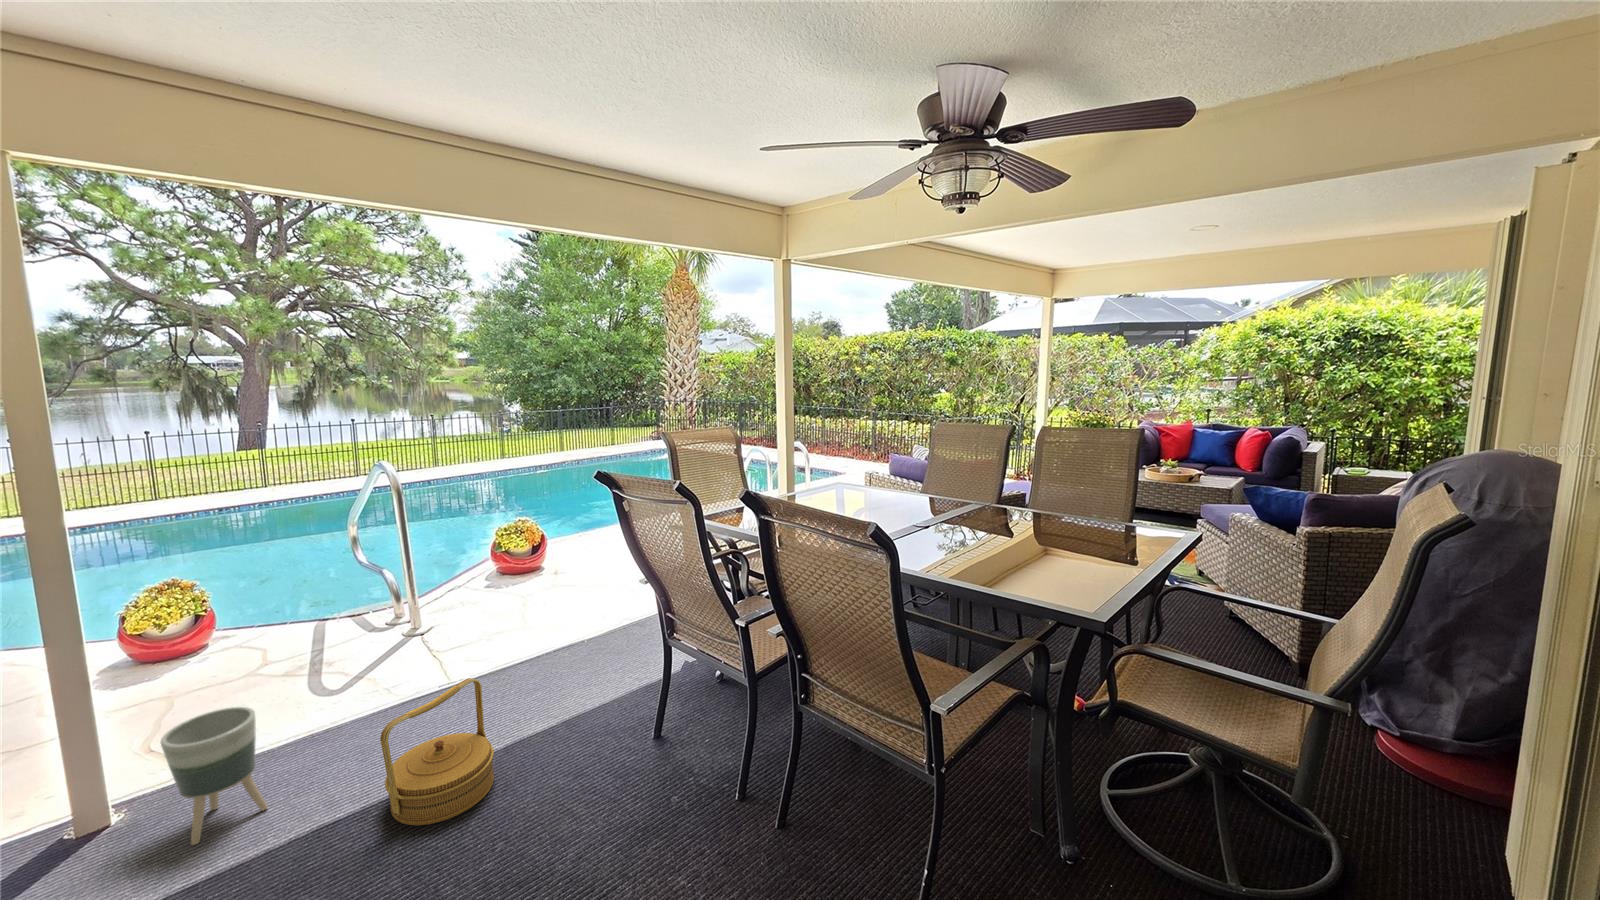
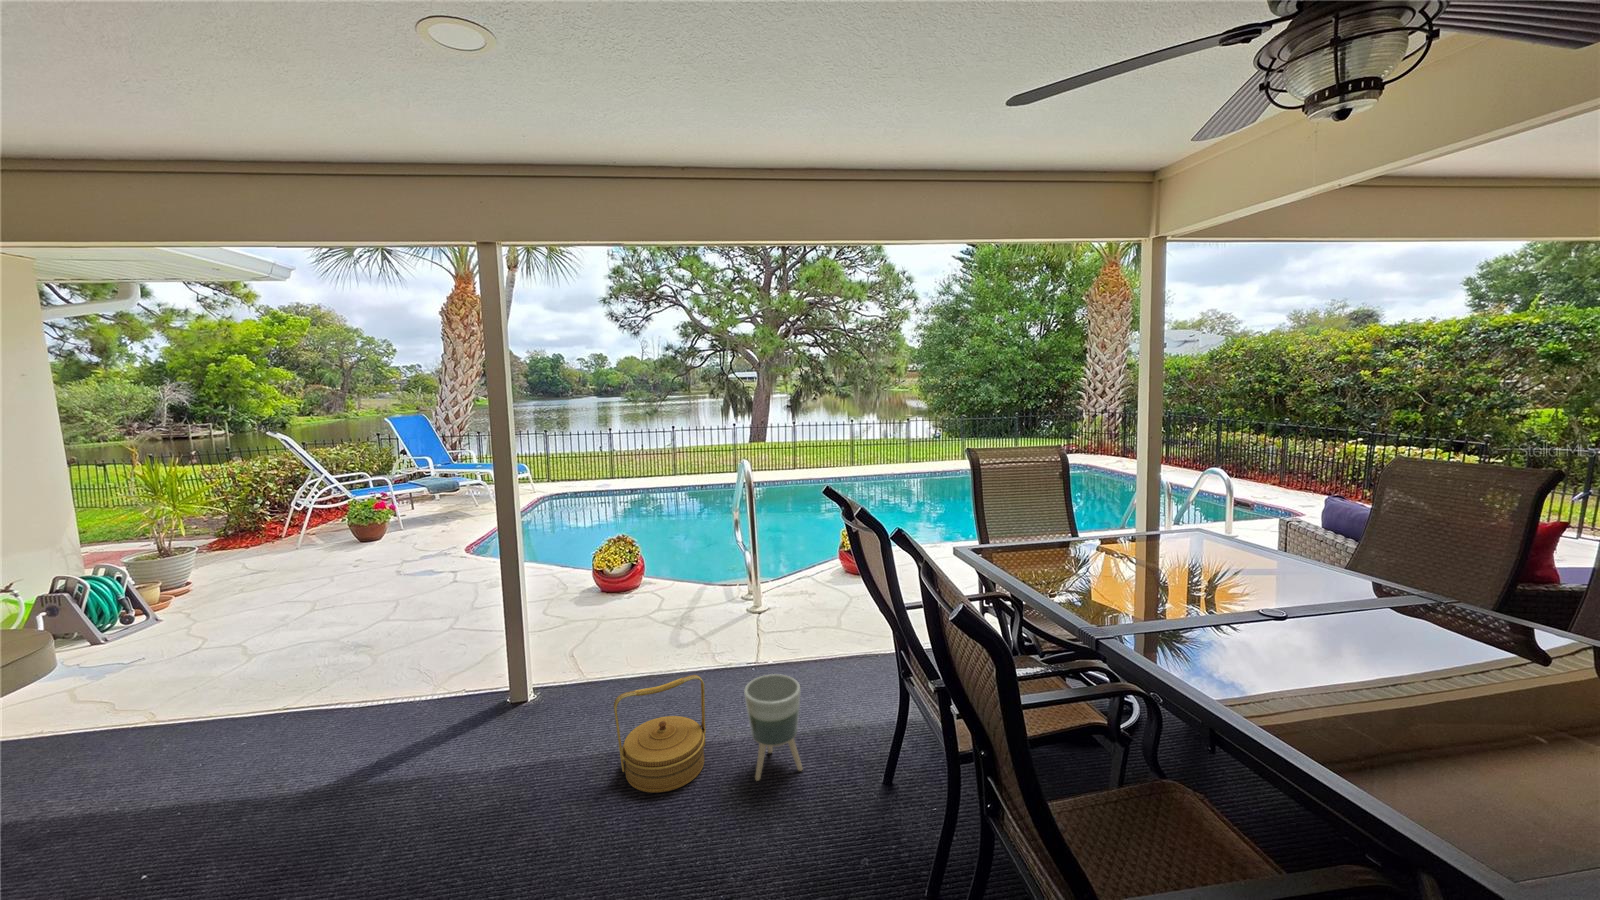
planter: present [161,707,268,845] -> present [744,674,802,781]

